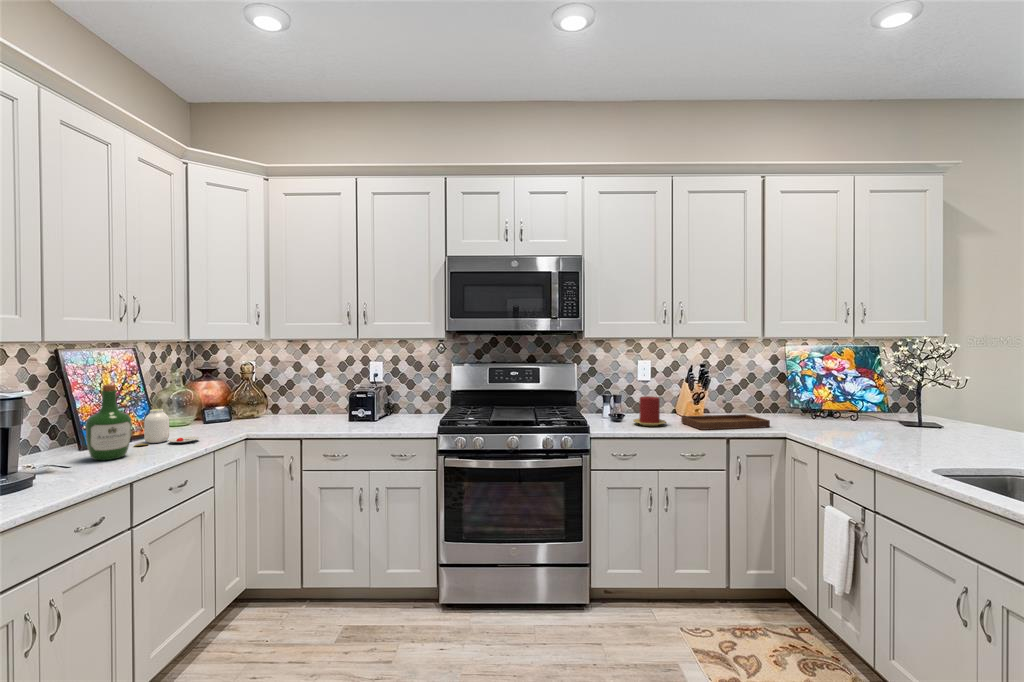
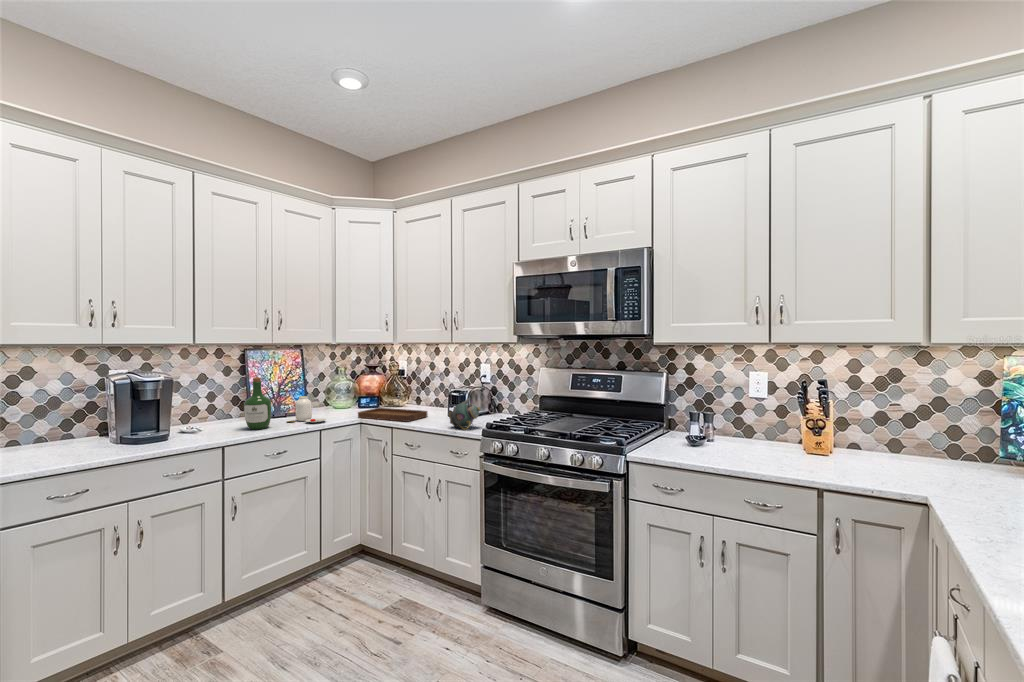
teapot: none [376,396,412,430] -> present [449,398,480,430]
candle: present [633,396,666,426] -> none [701,419,745,458]
tray: present [681,399,770,430] -> present [358,396,427,422]

